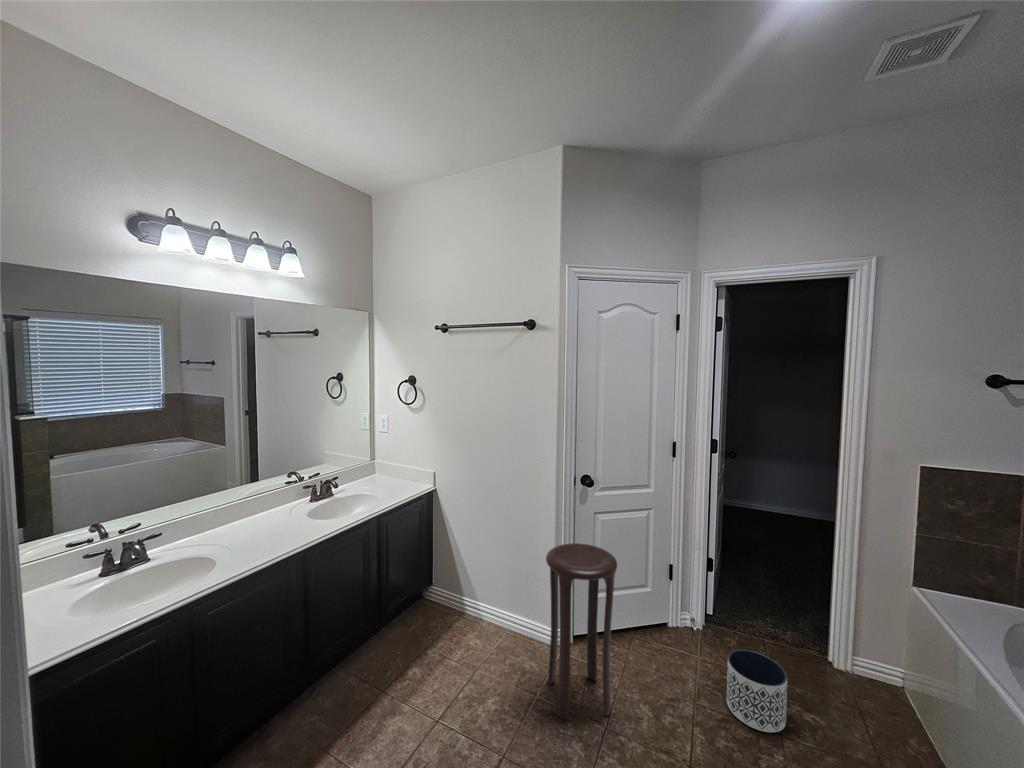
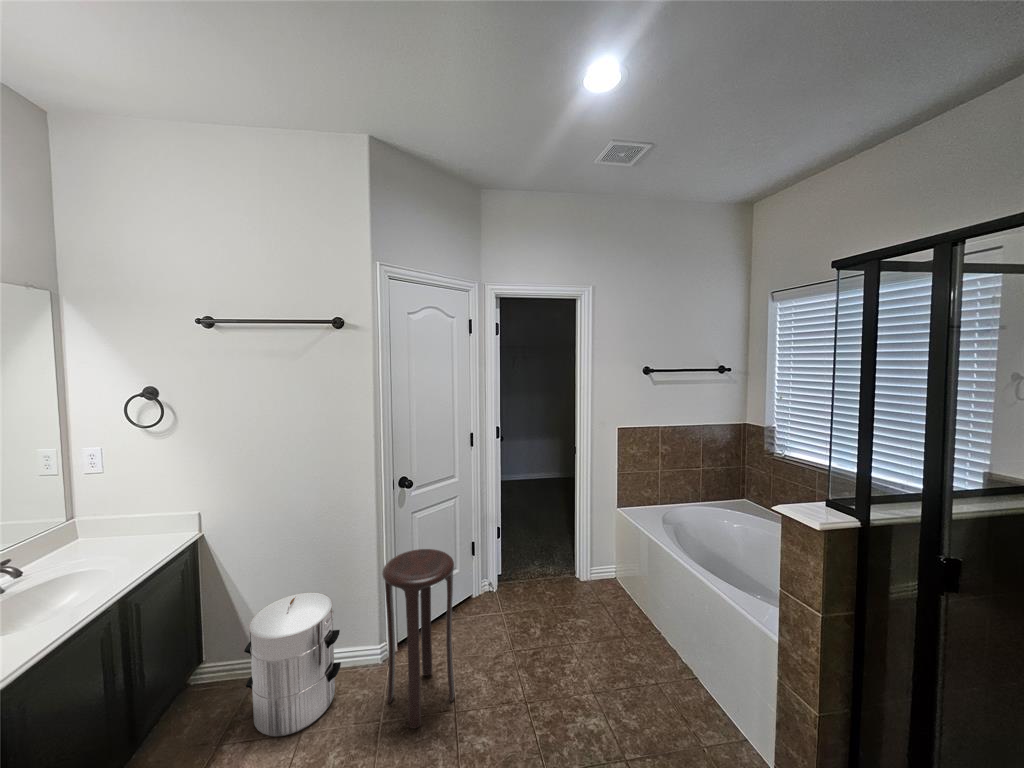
waste bin: none [450,553,517,667] -> present [244,592,341,736]
planter: present [727,650,787,733] -> none [531,590,570,648]

